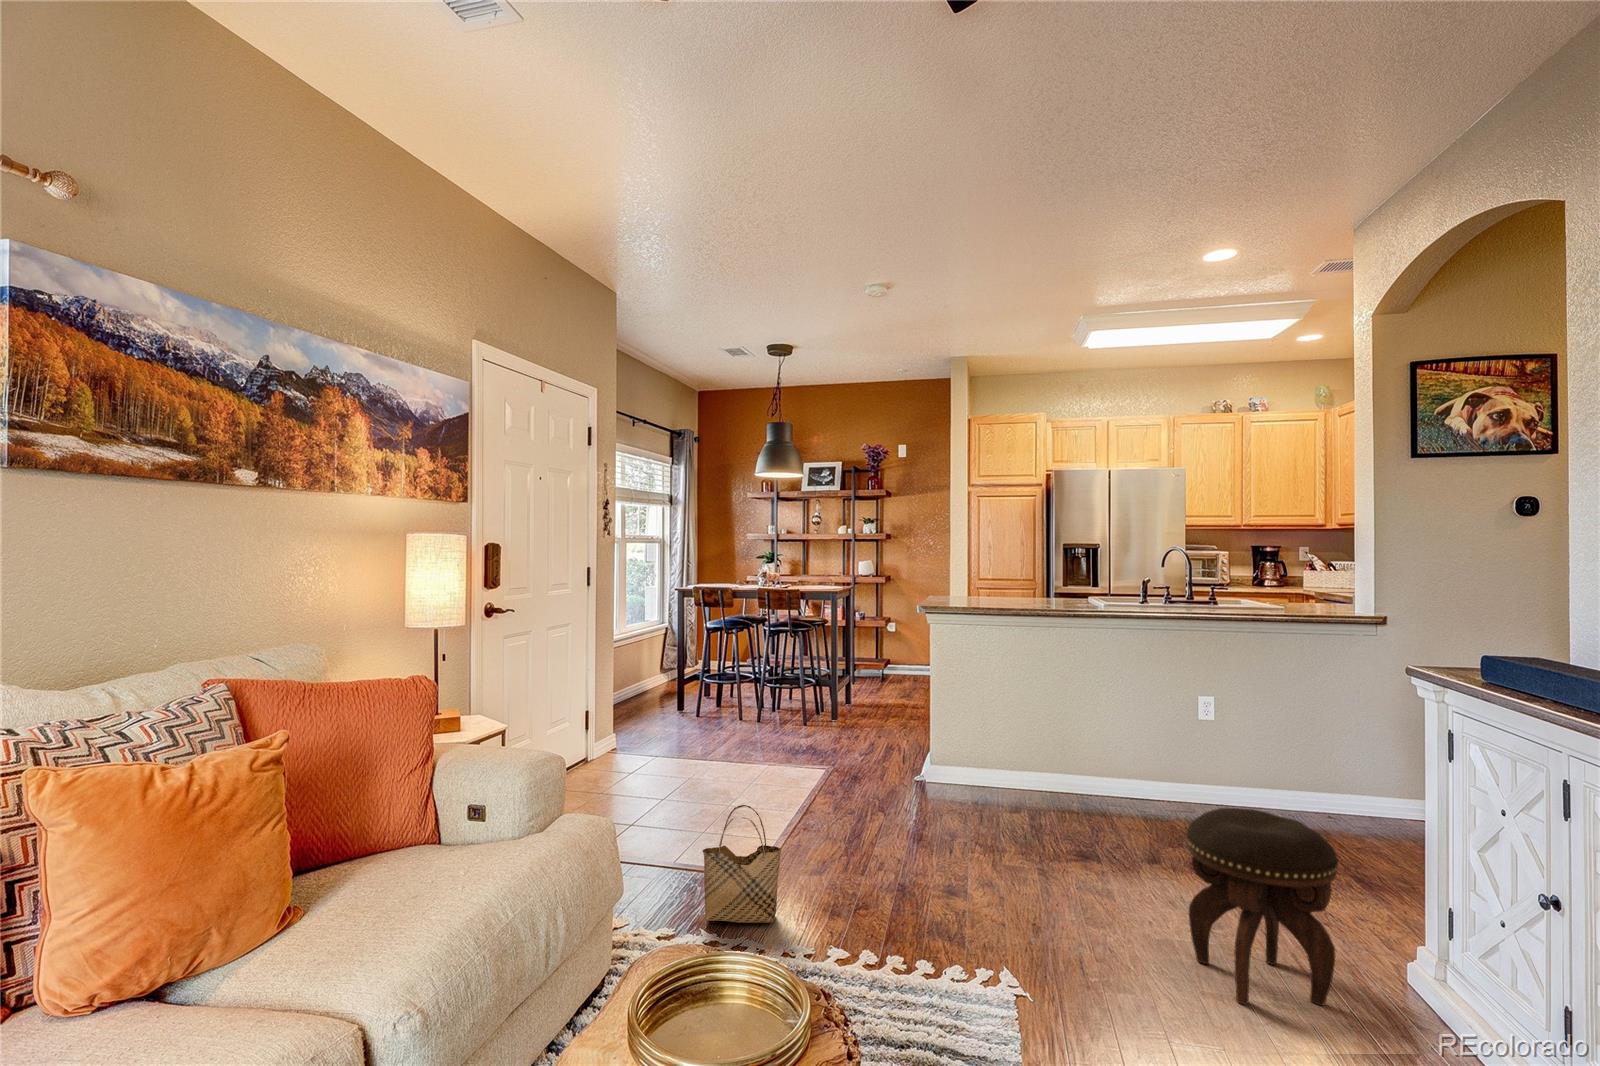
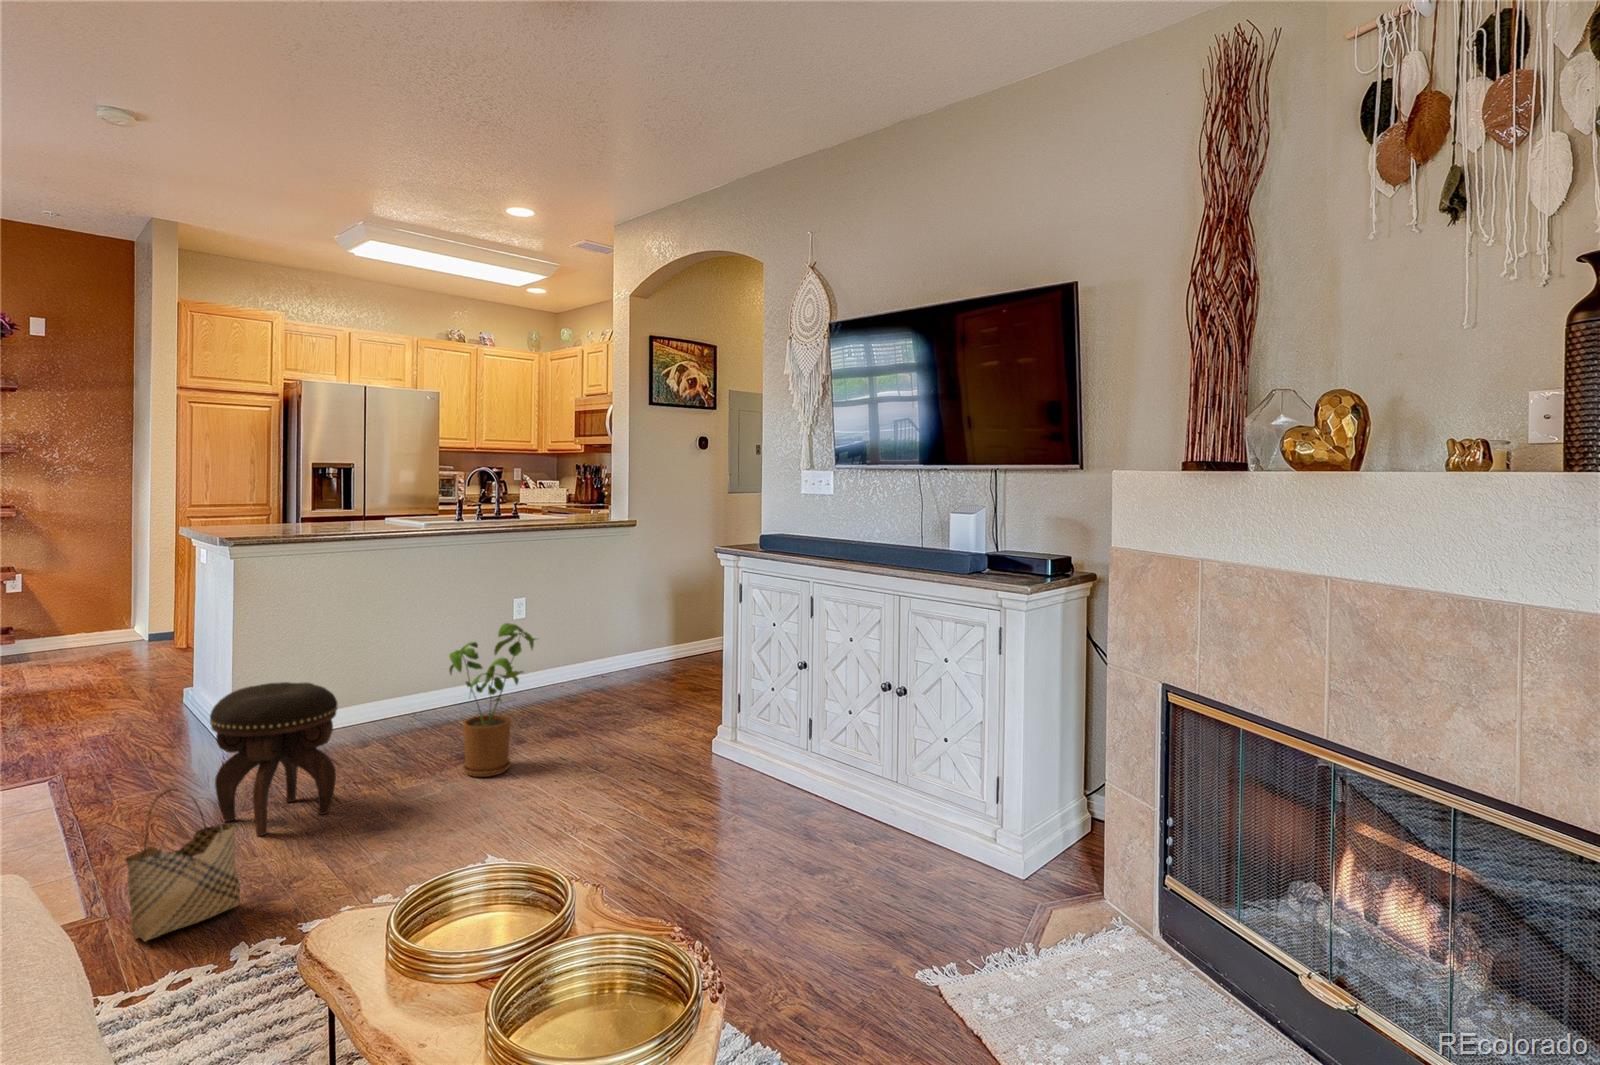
house plant: none [1038,722,1142,896] -> present [449,623,536,777]
footstool: present [1187,808,1338,1005] -> present [210,682,338,836]

